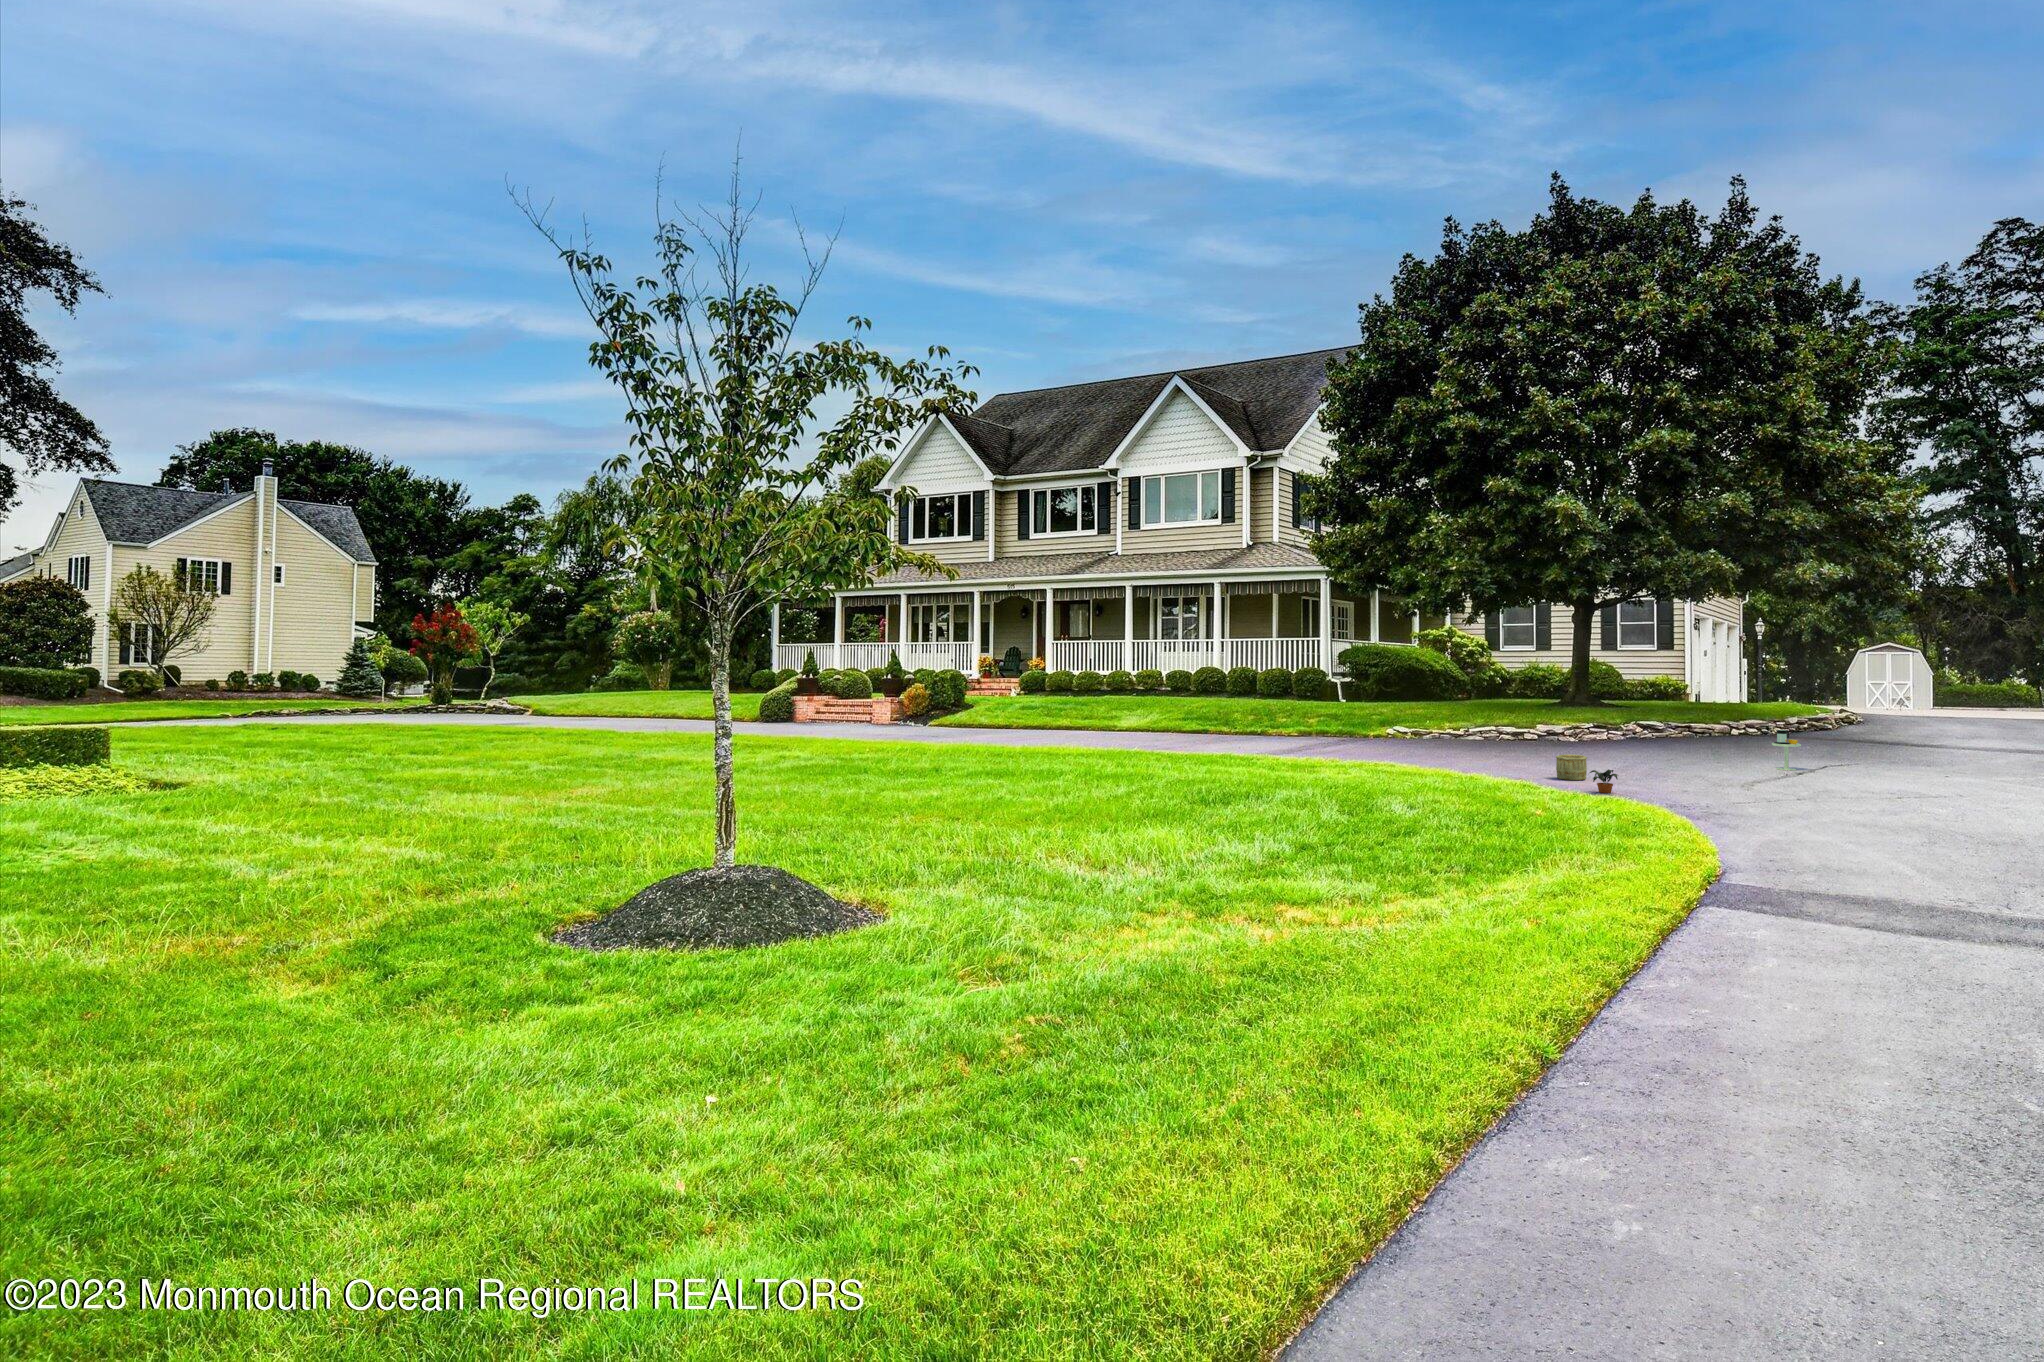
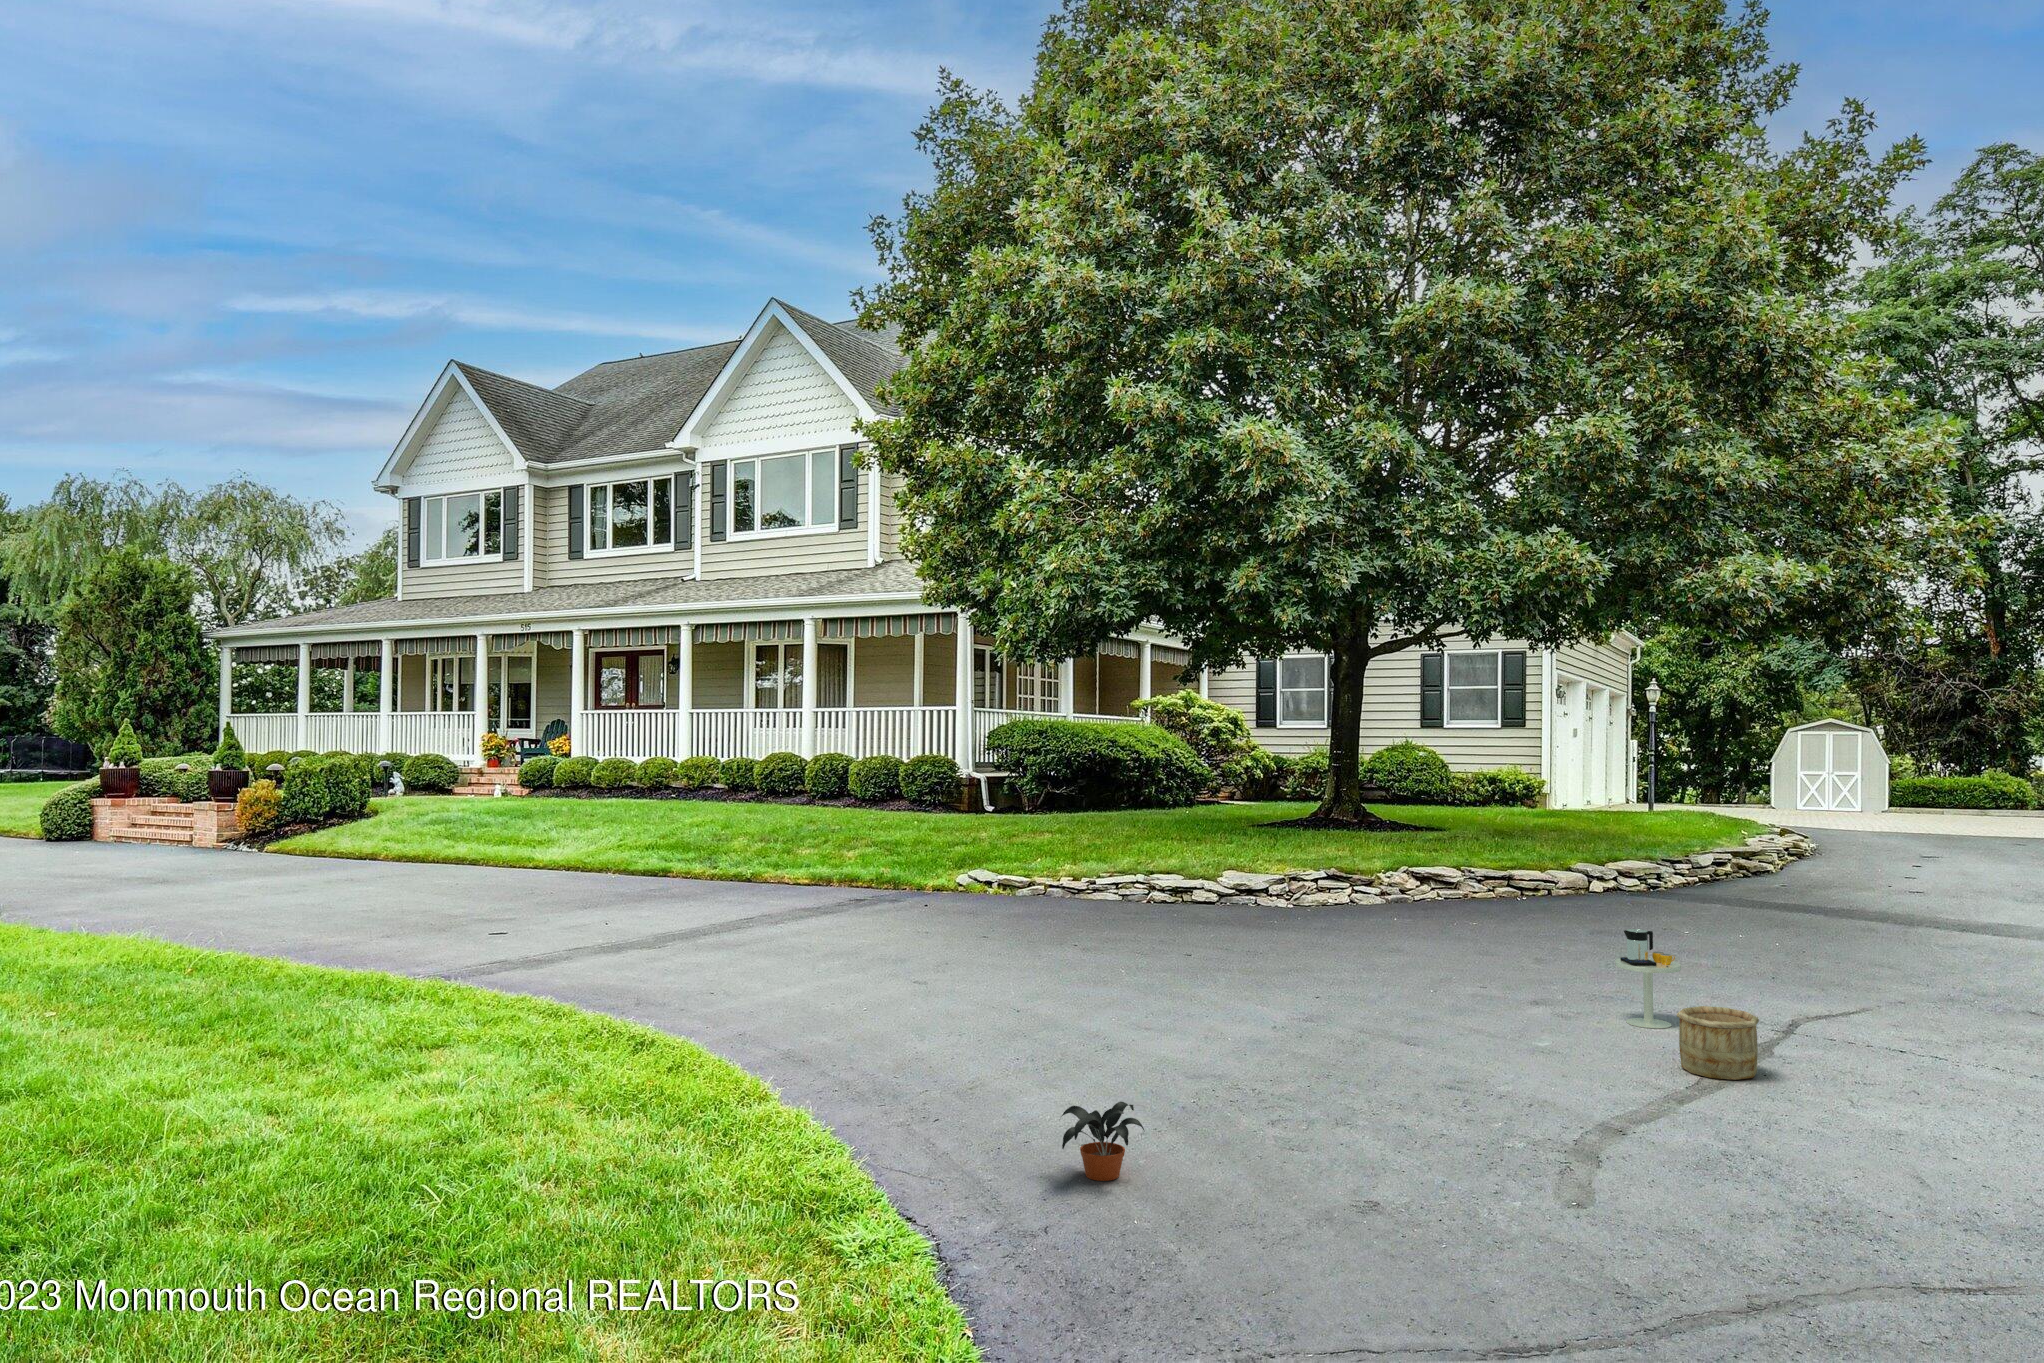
wooden bucket: present [1556,754,1587,780] -> present [1677,1006,1759,1080]

